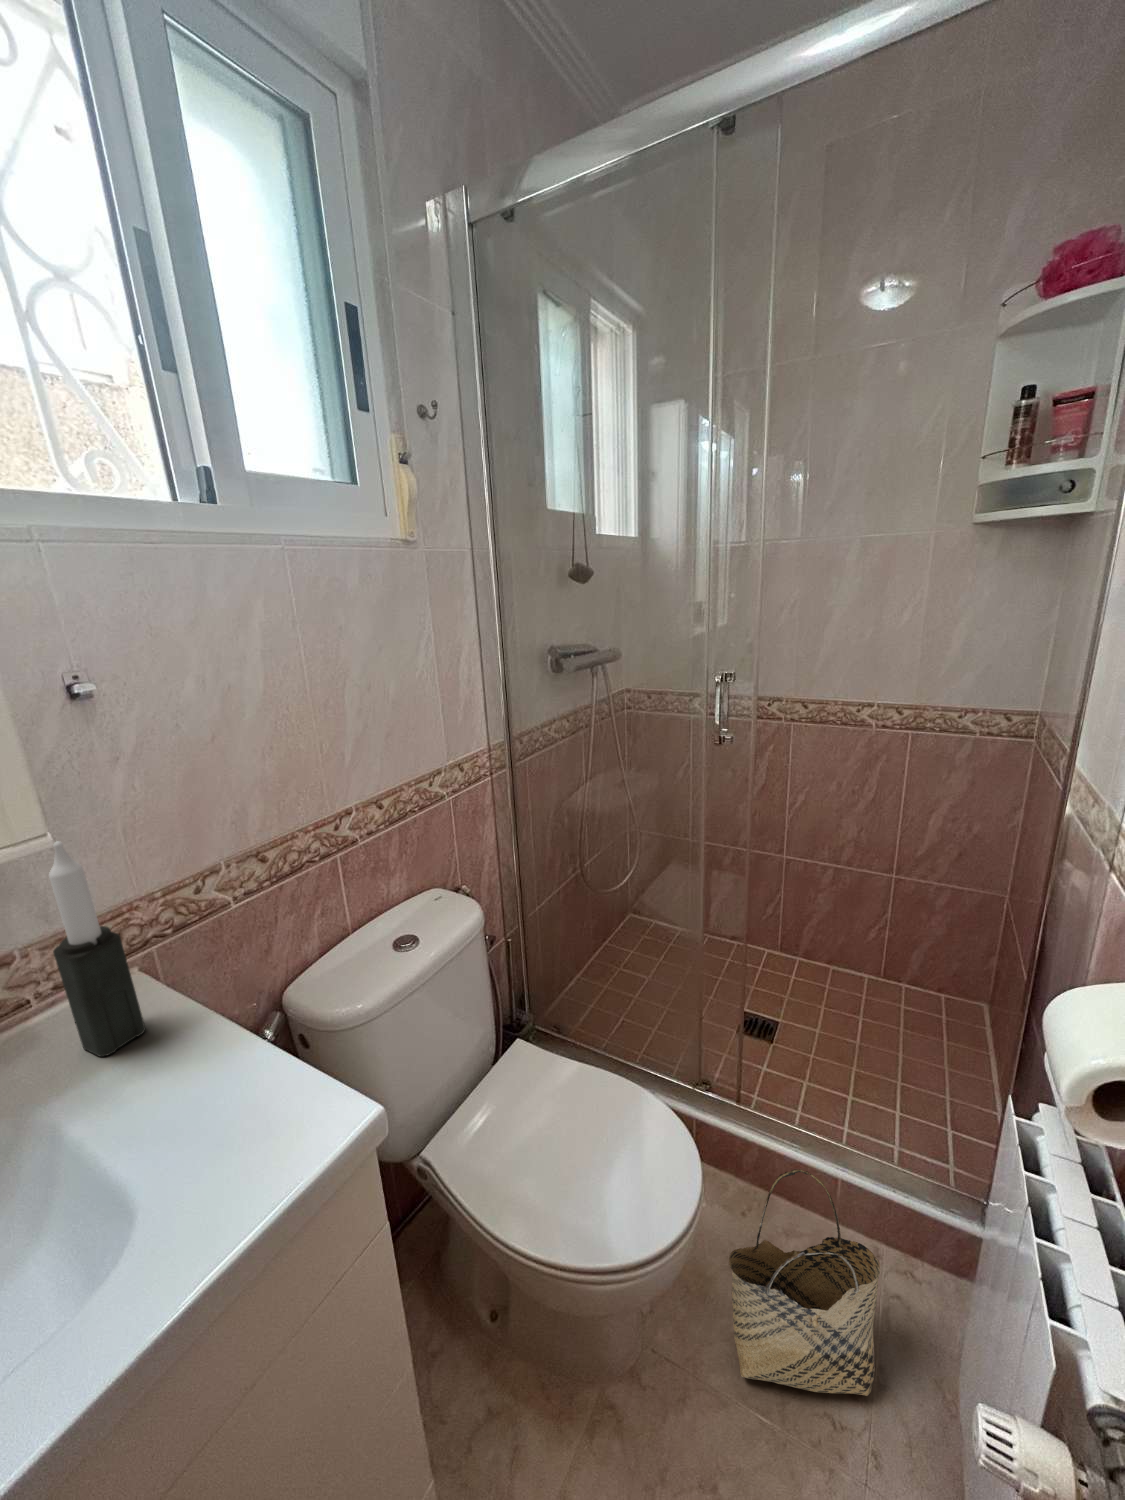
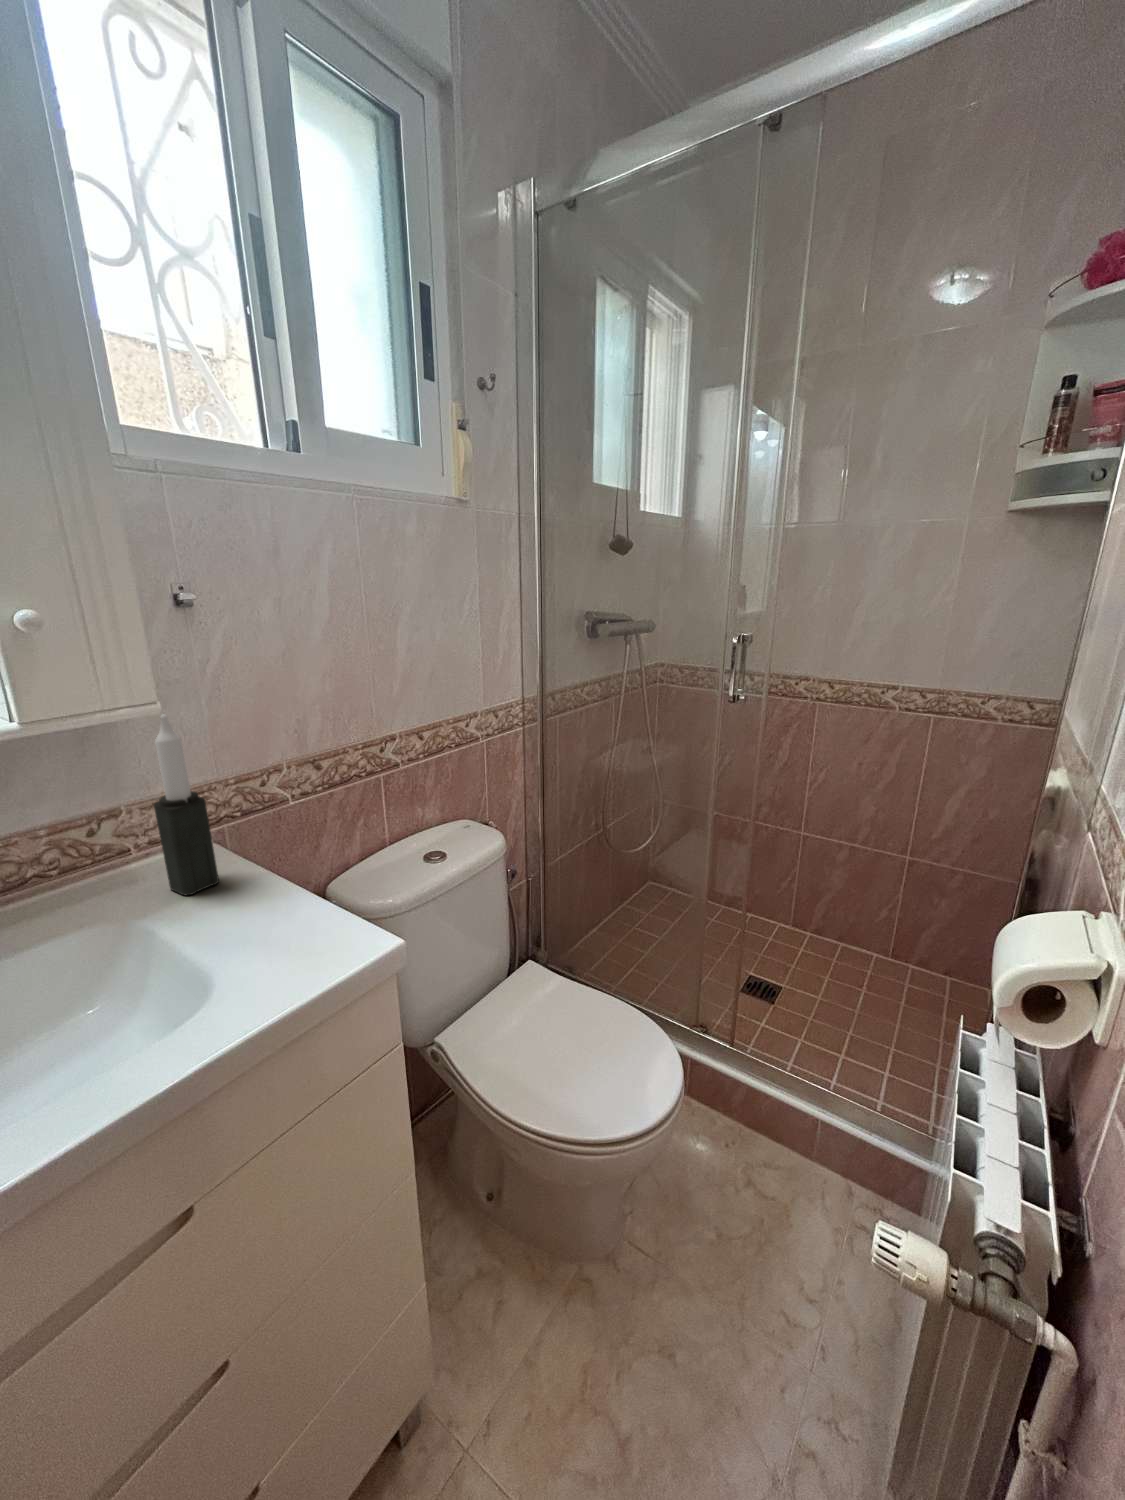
woven basket: present [729,1169,880,1396] -> none [704,1093,845,1302]

